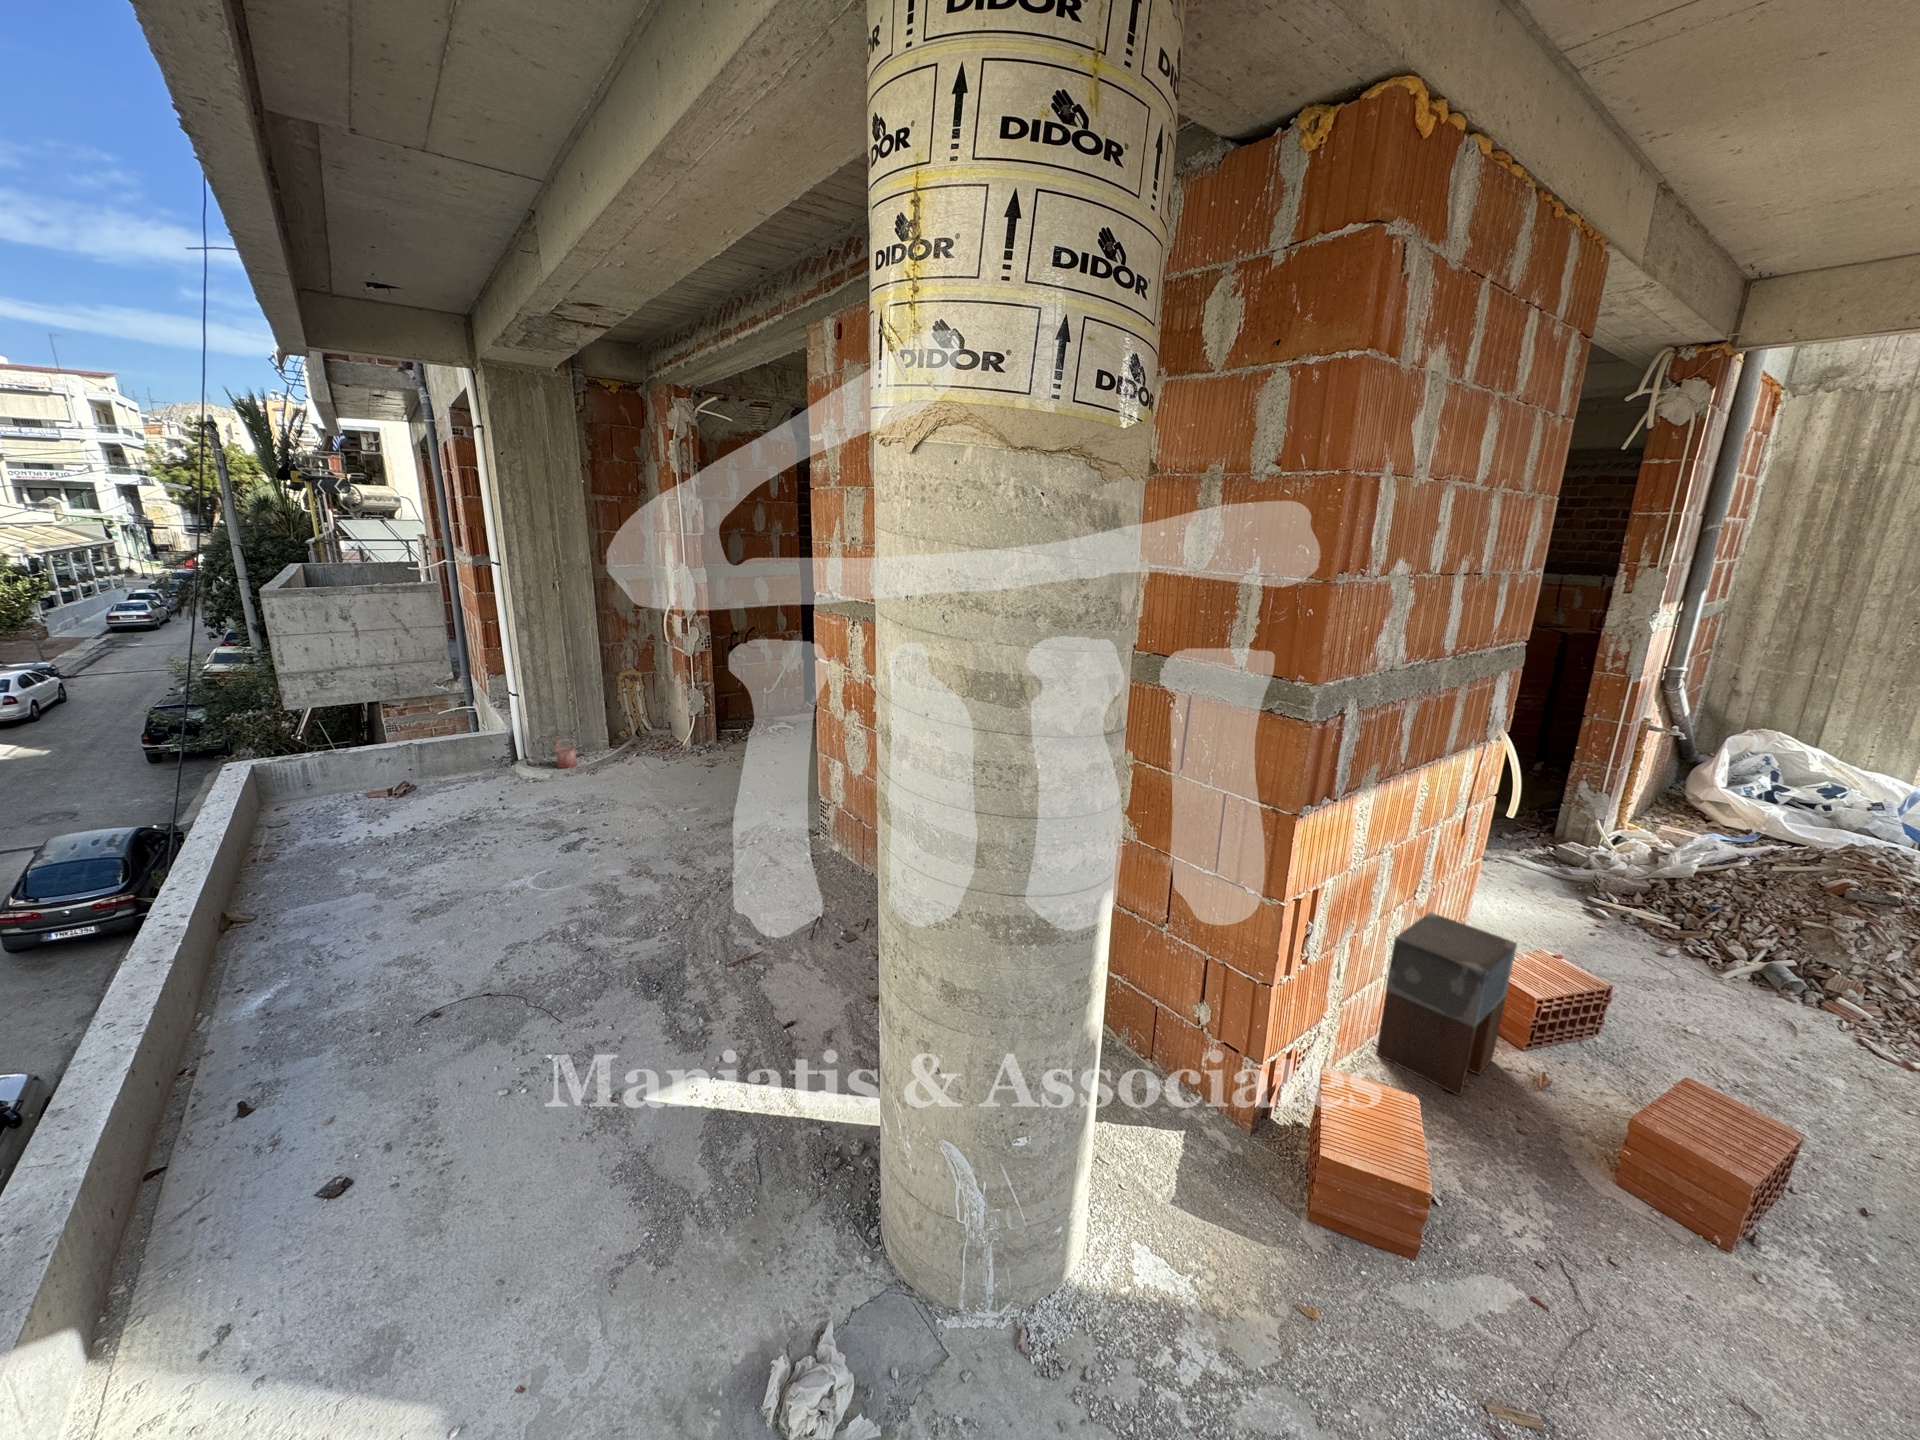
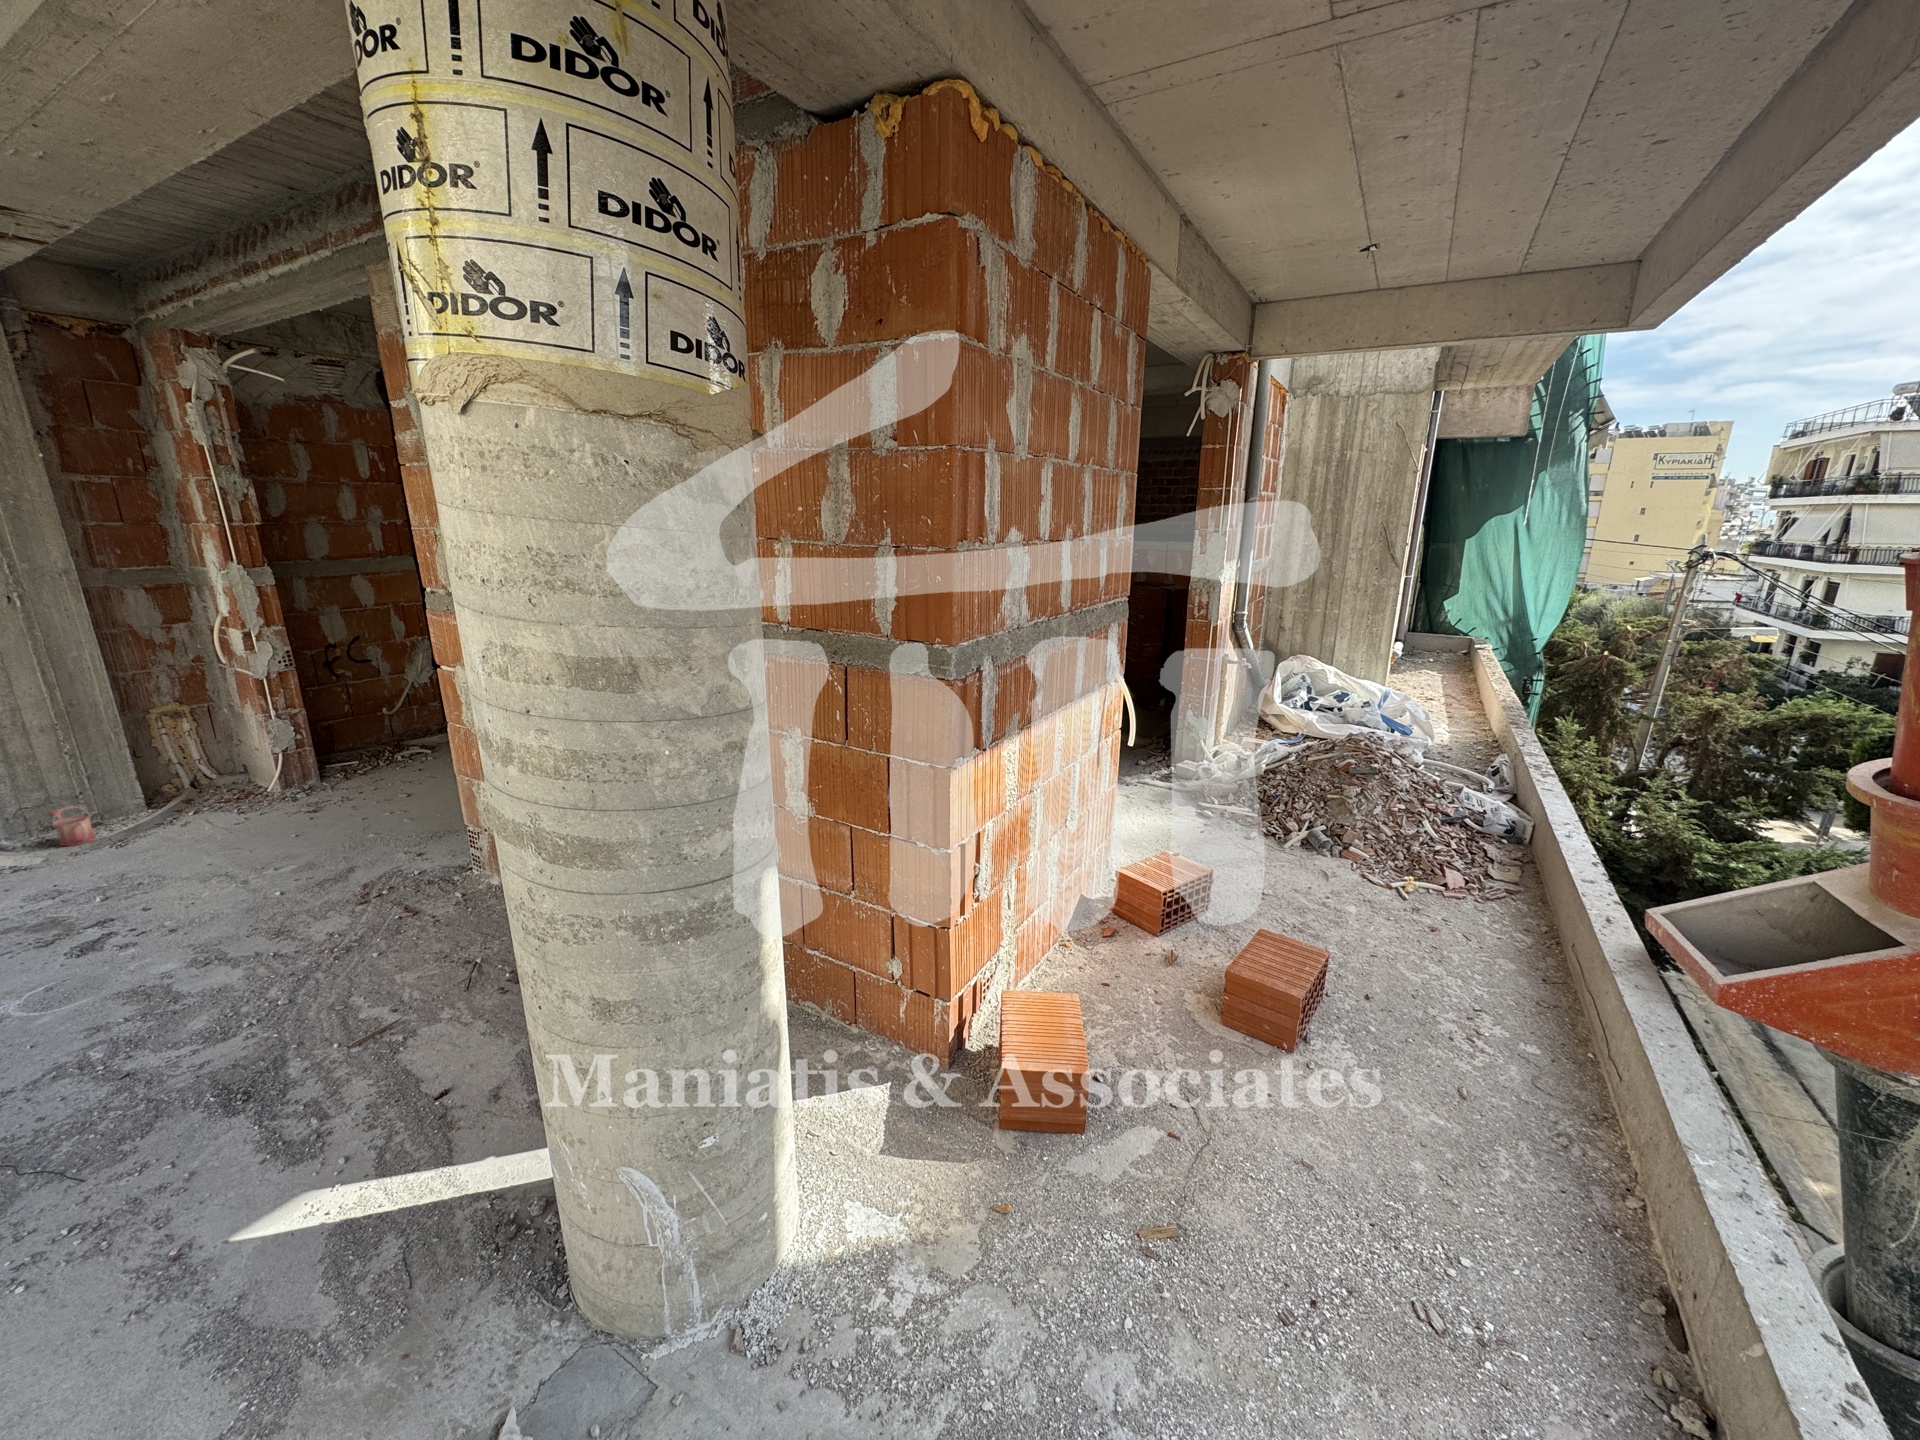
stool: present [1376,913,1517,1096] -> none [1048,836,1142,987]

